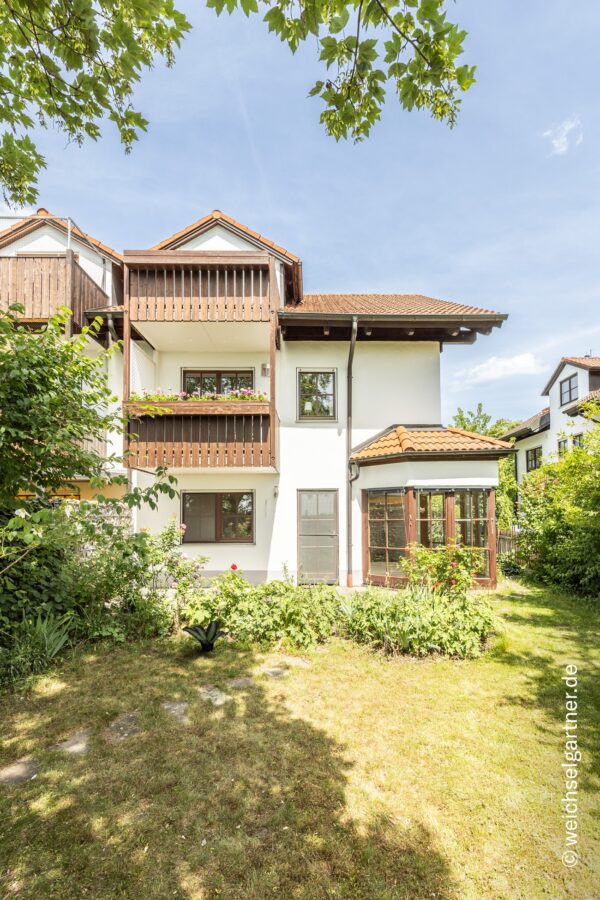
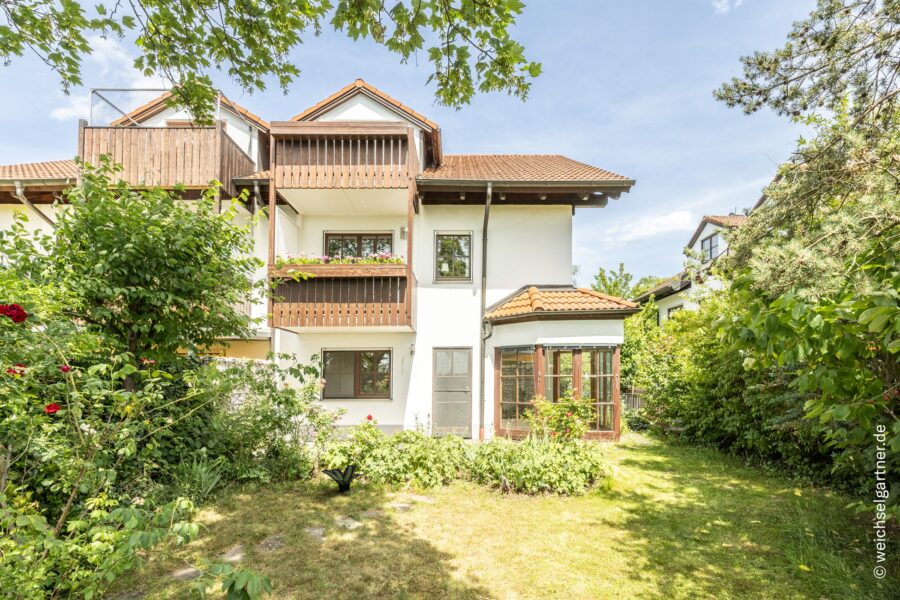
side table: none [531,567,568,595] -> present [654,420,685,442]

